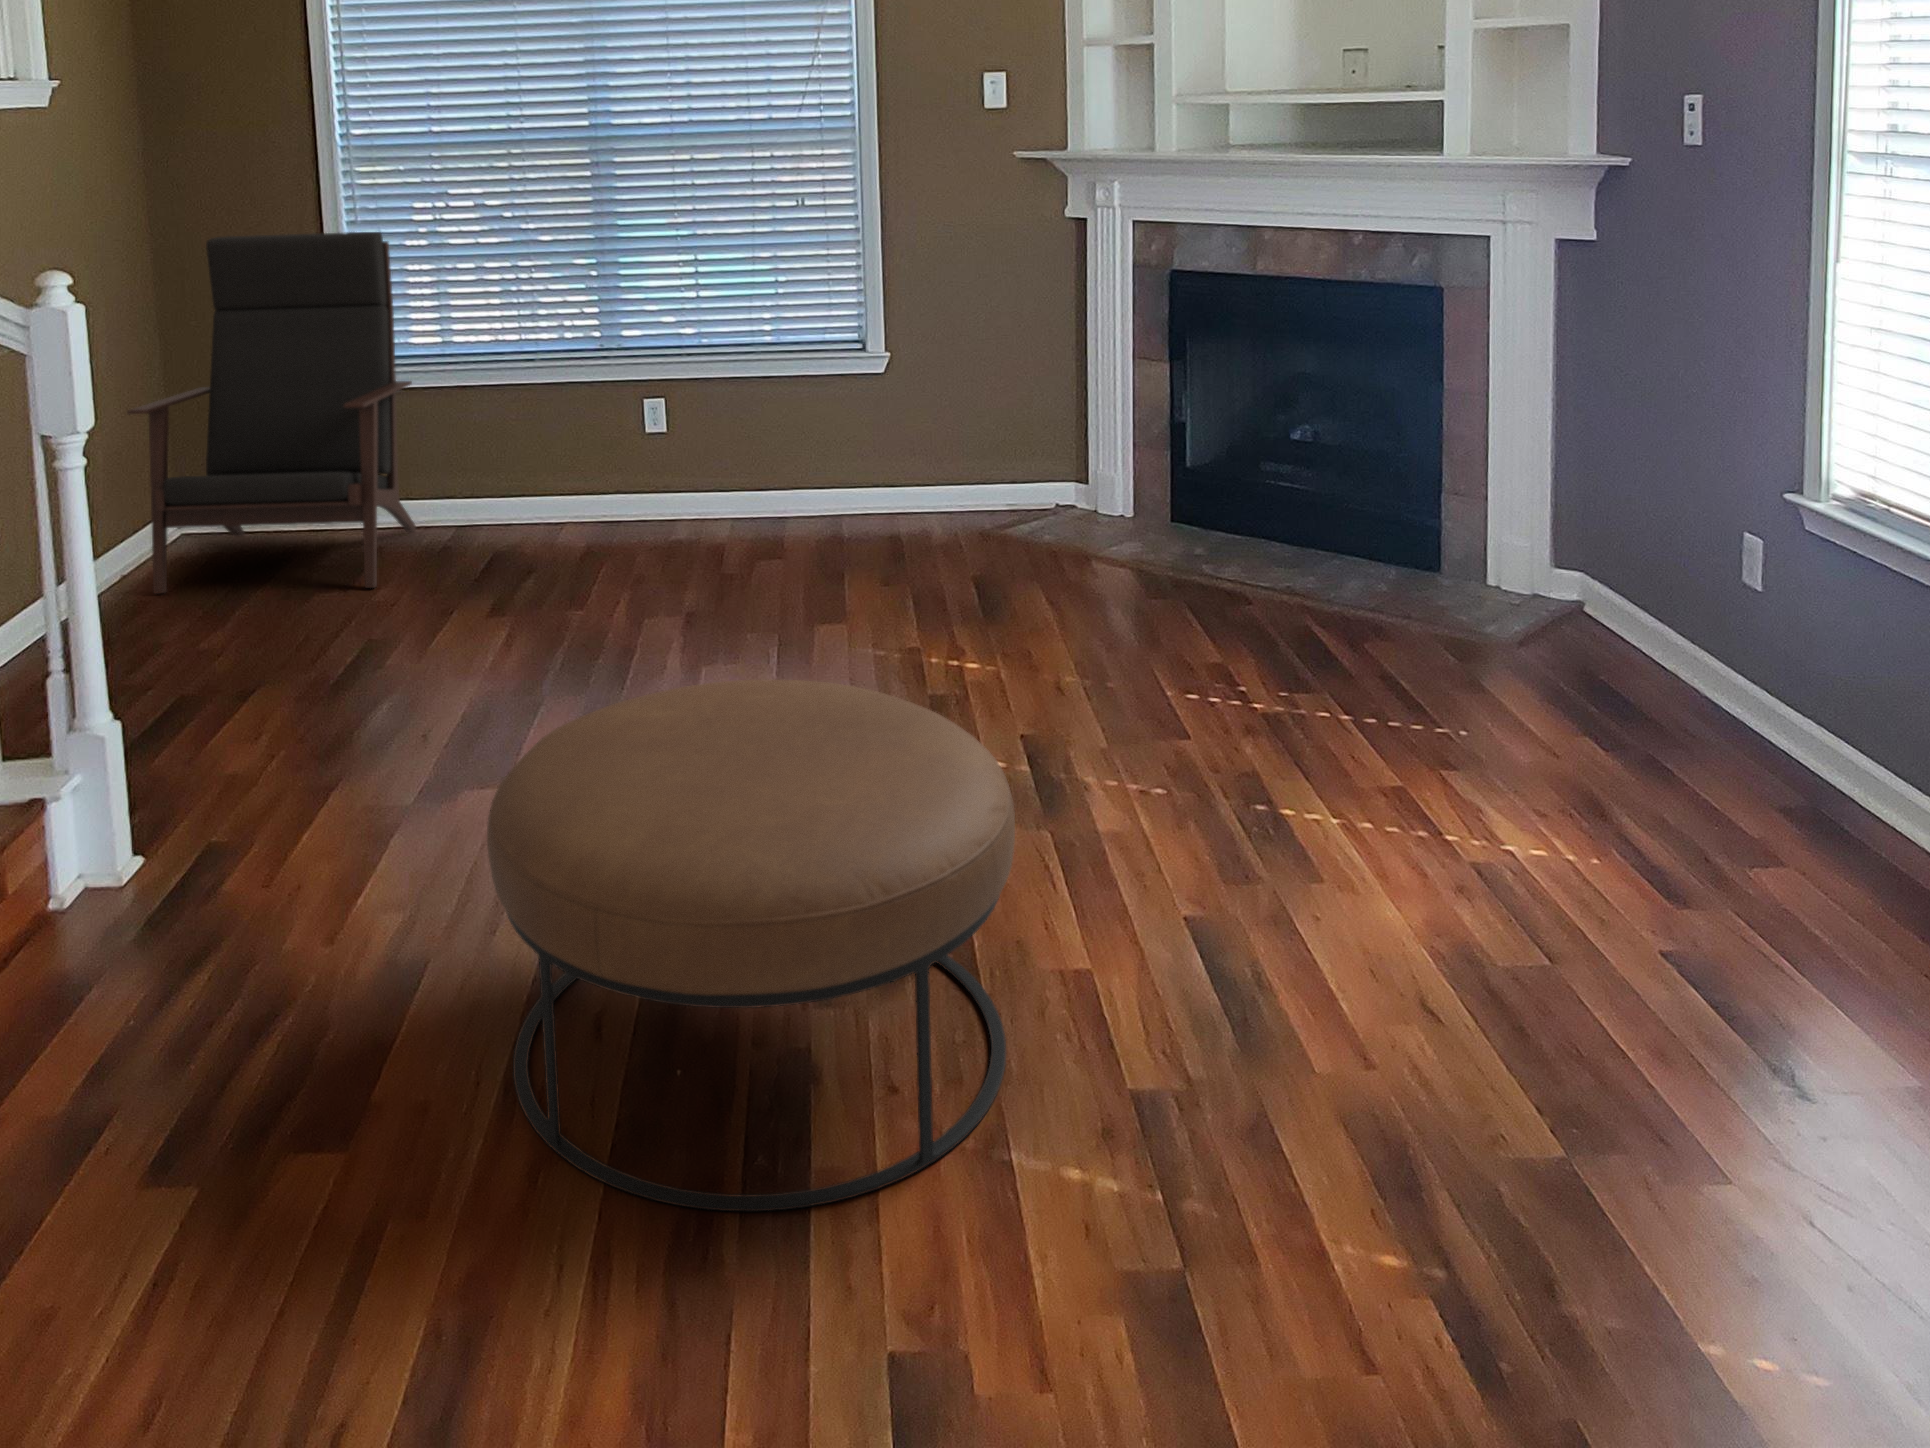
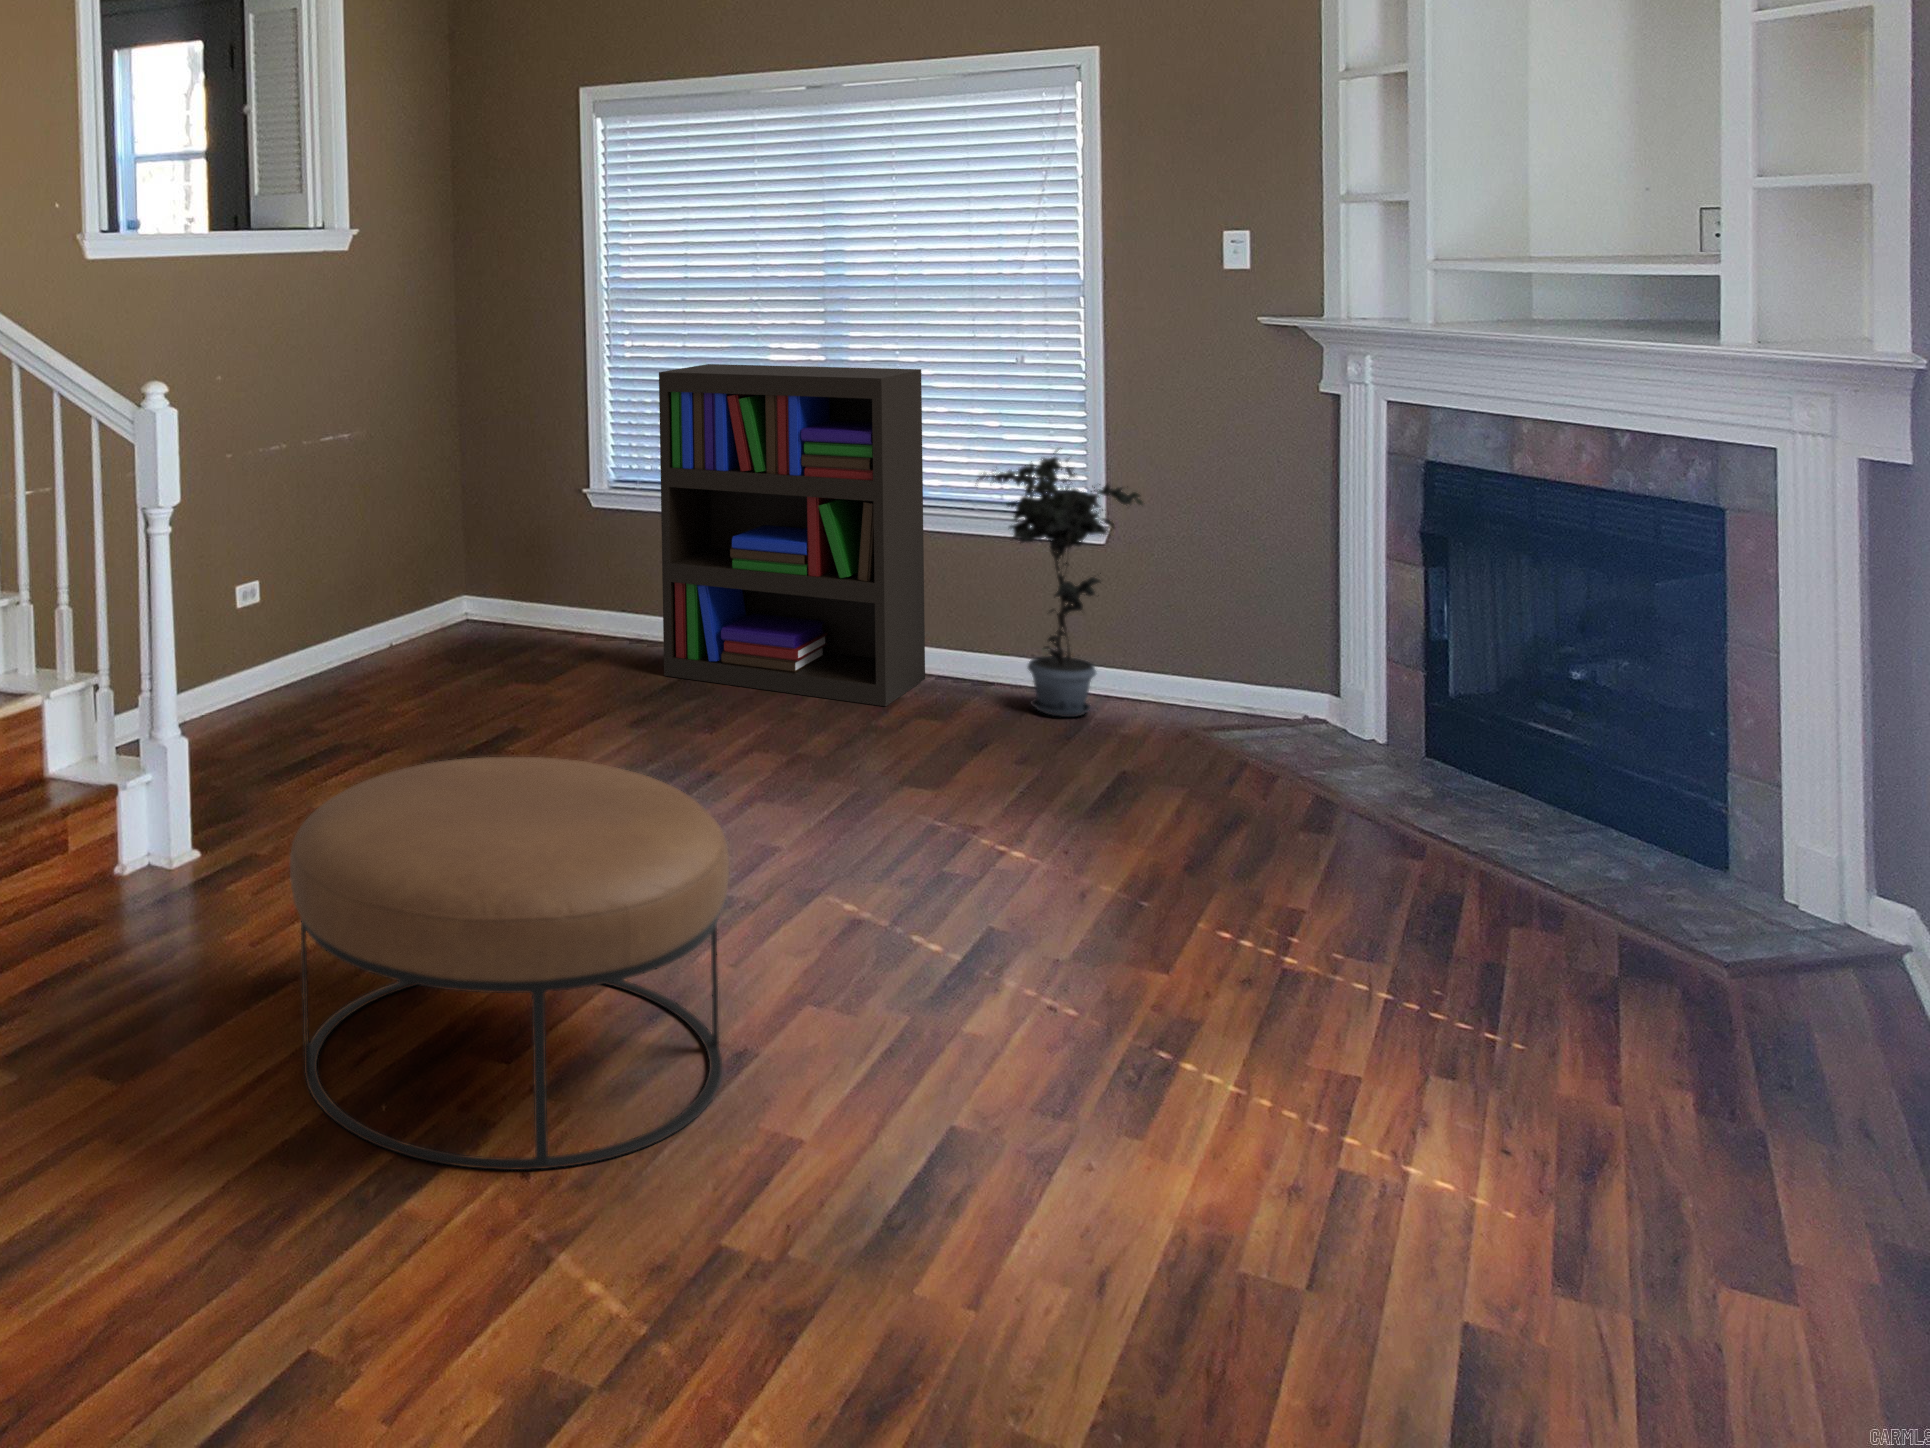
bookshelf: none [453,217,720,559] -> present [659,364,925,706]
lounge chair: present [127,232,416,594] -> none [385,362,643,684]
potted plant: none [776,283,945,535] -> present [977,449,1143,717]

